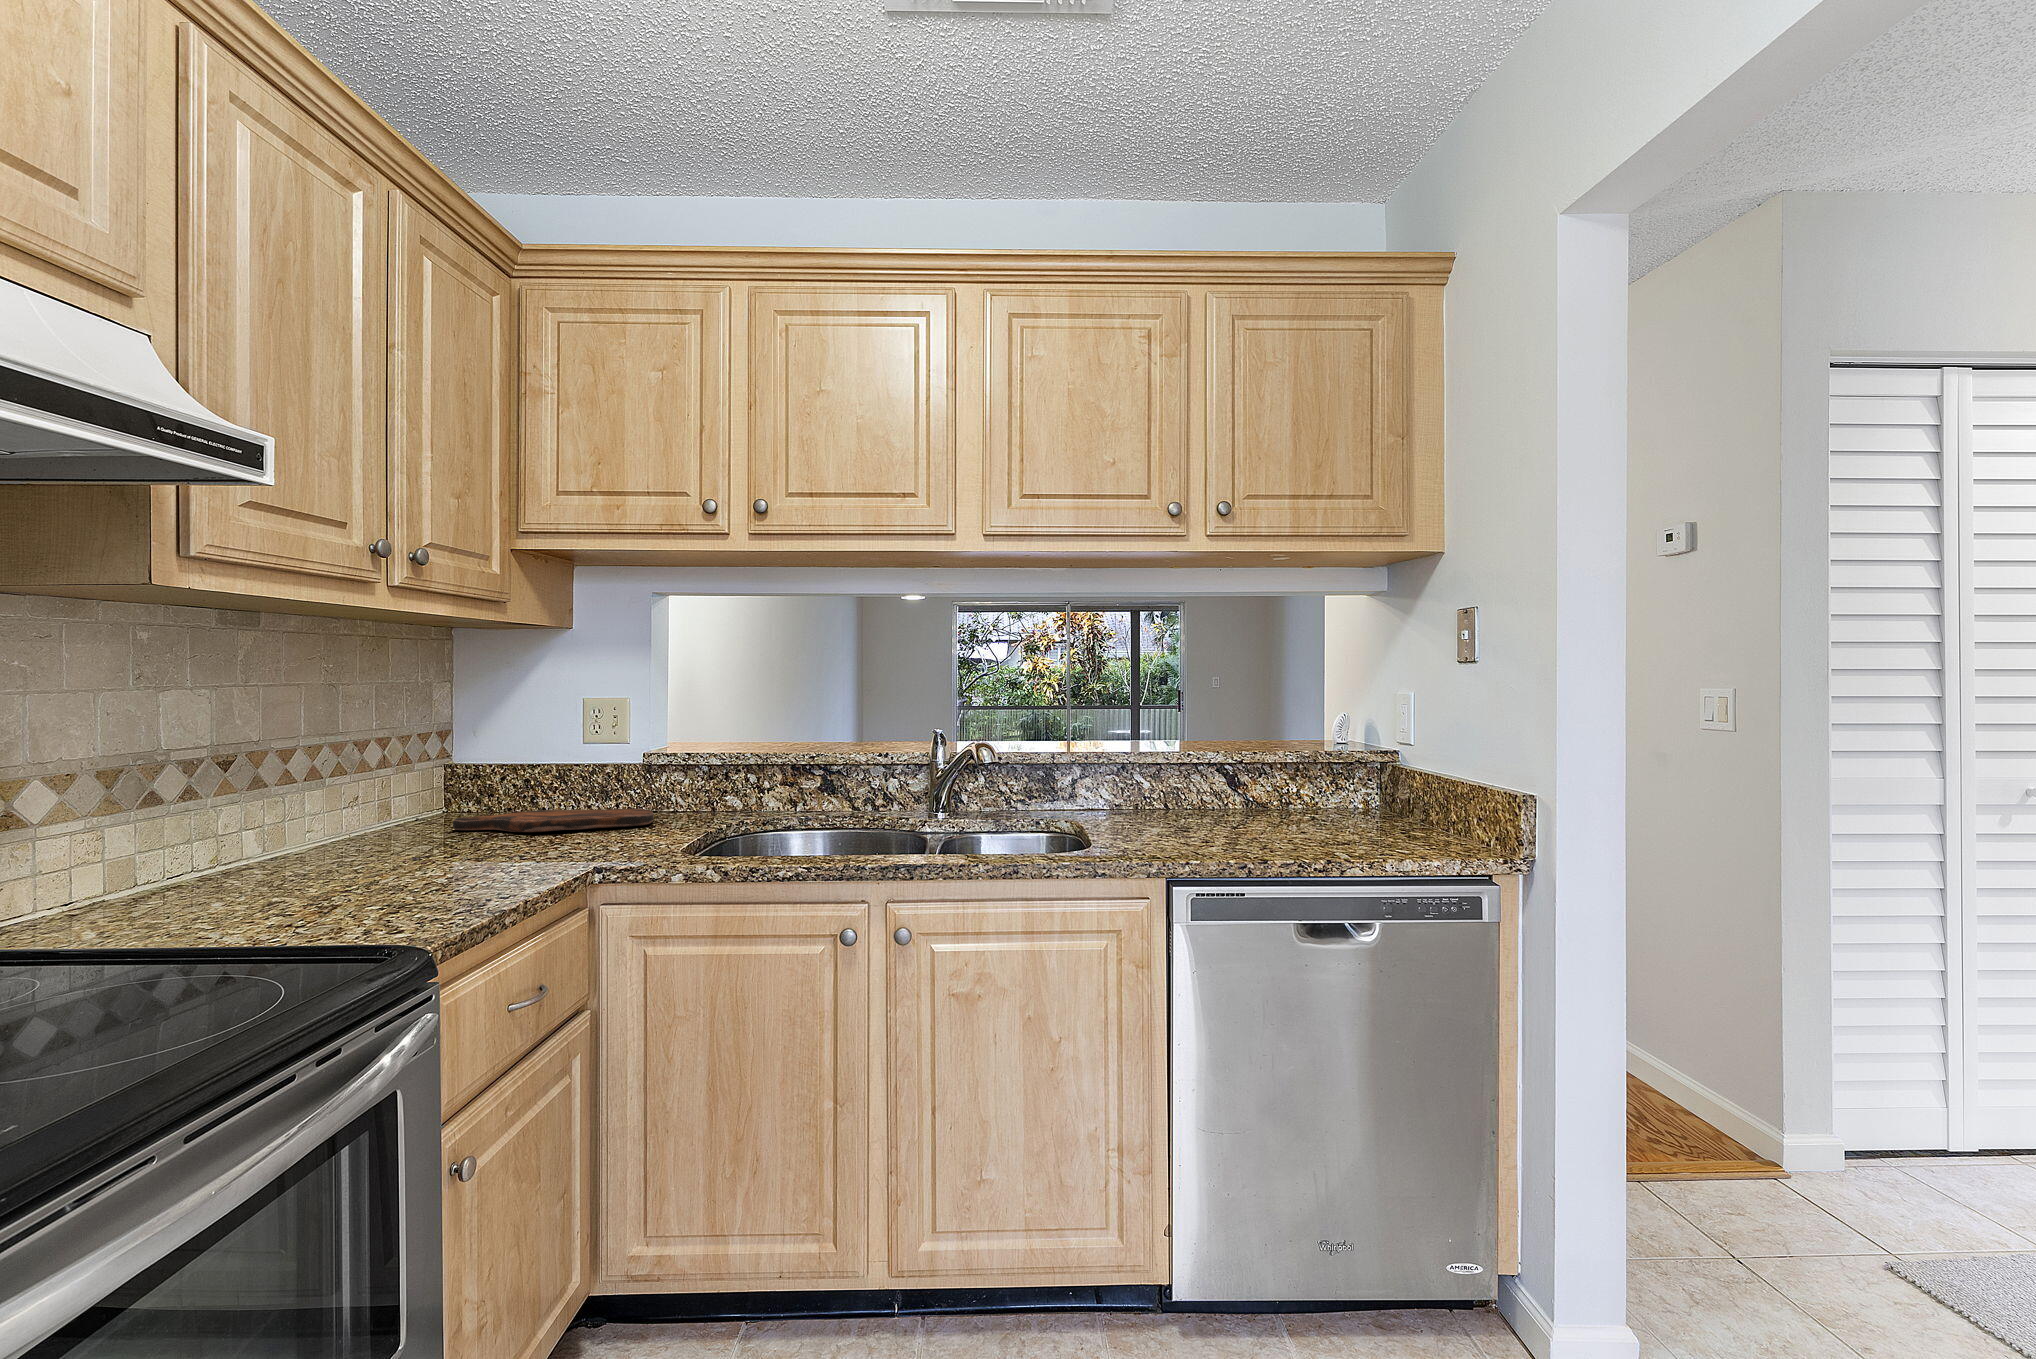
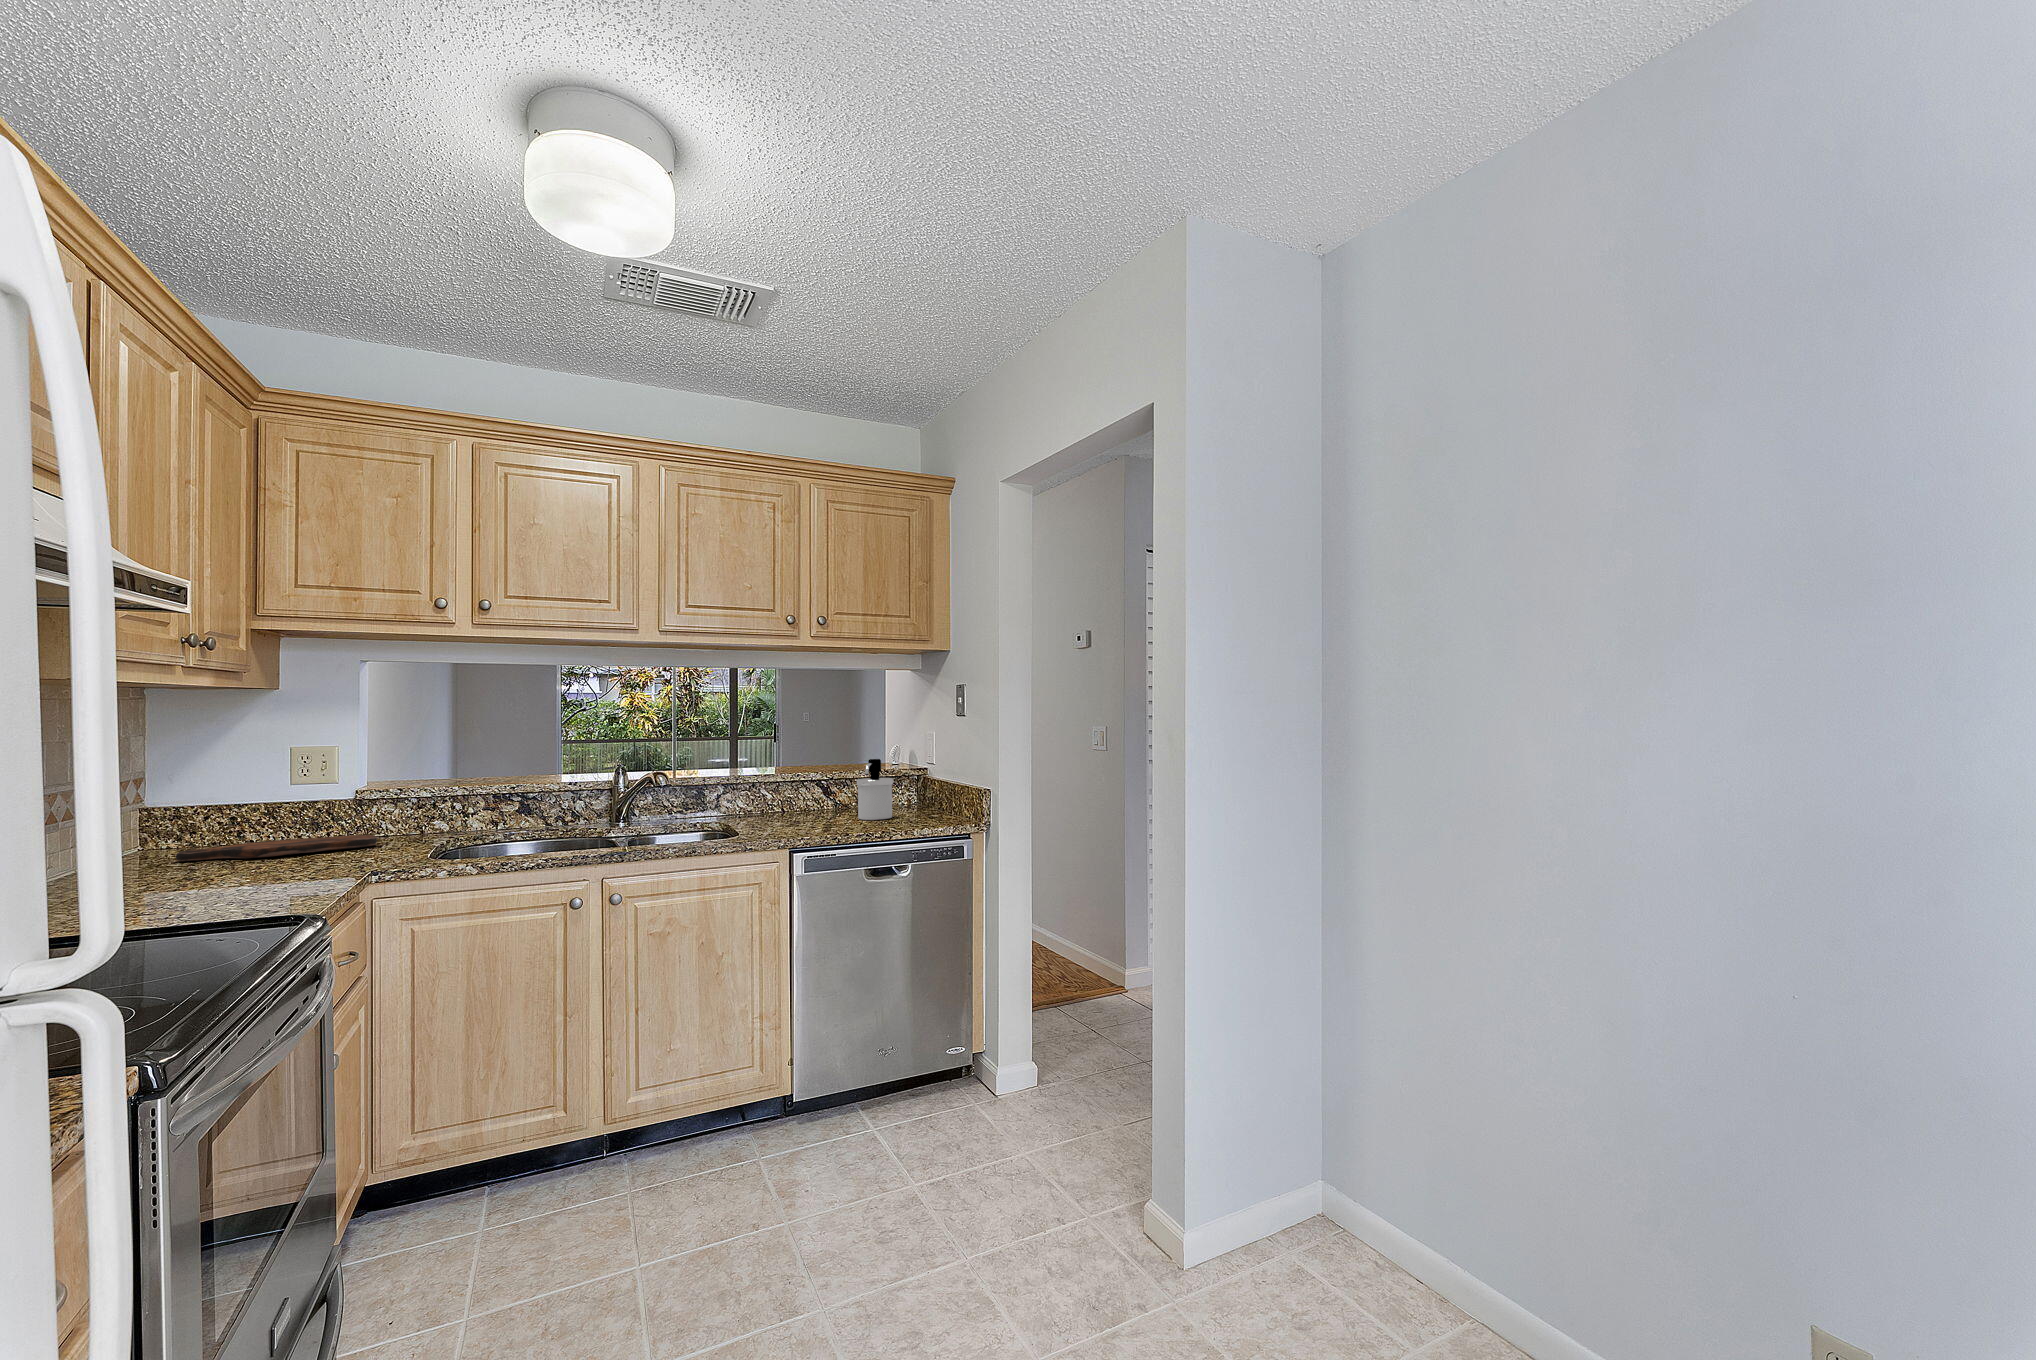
soap dispenser: none [1276,736,1336,836] -> present [857,759,893,820]

